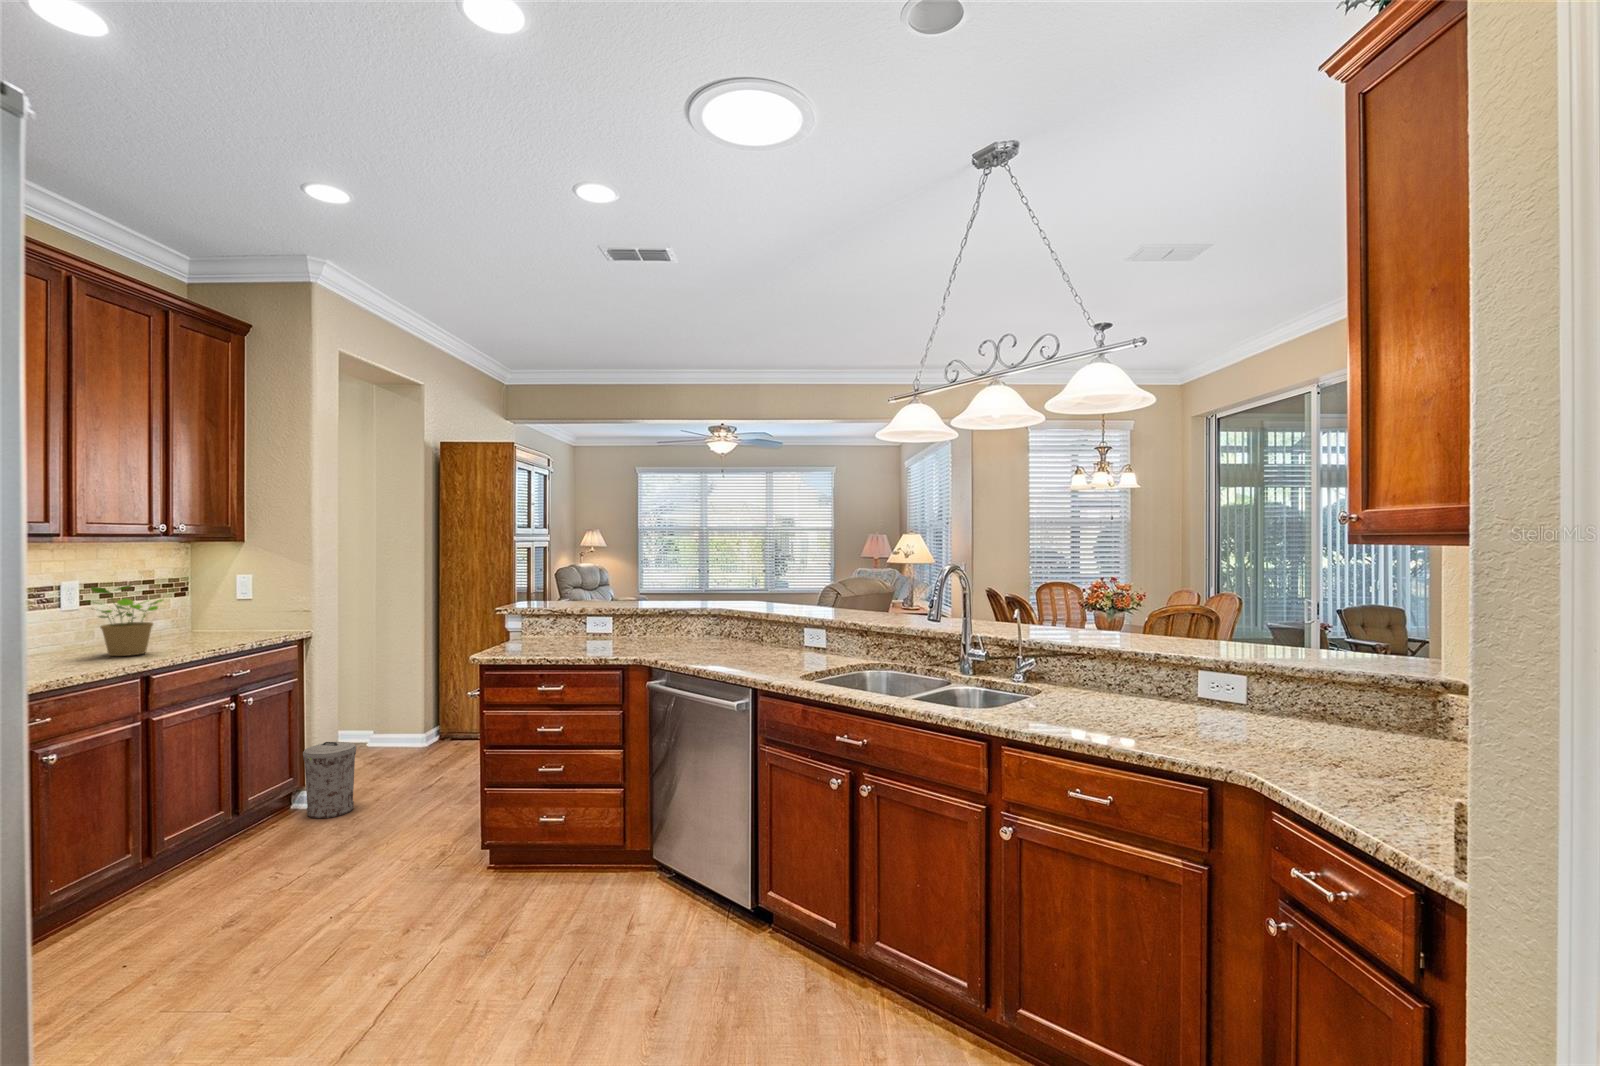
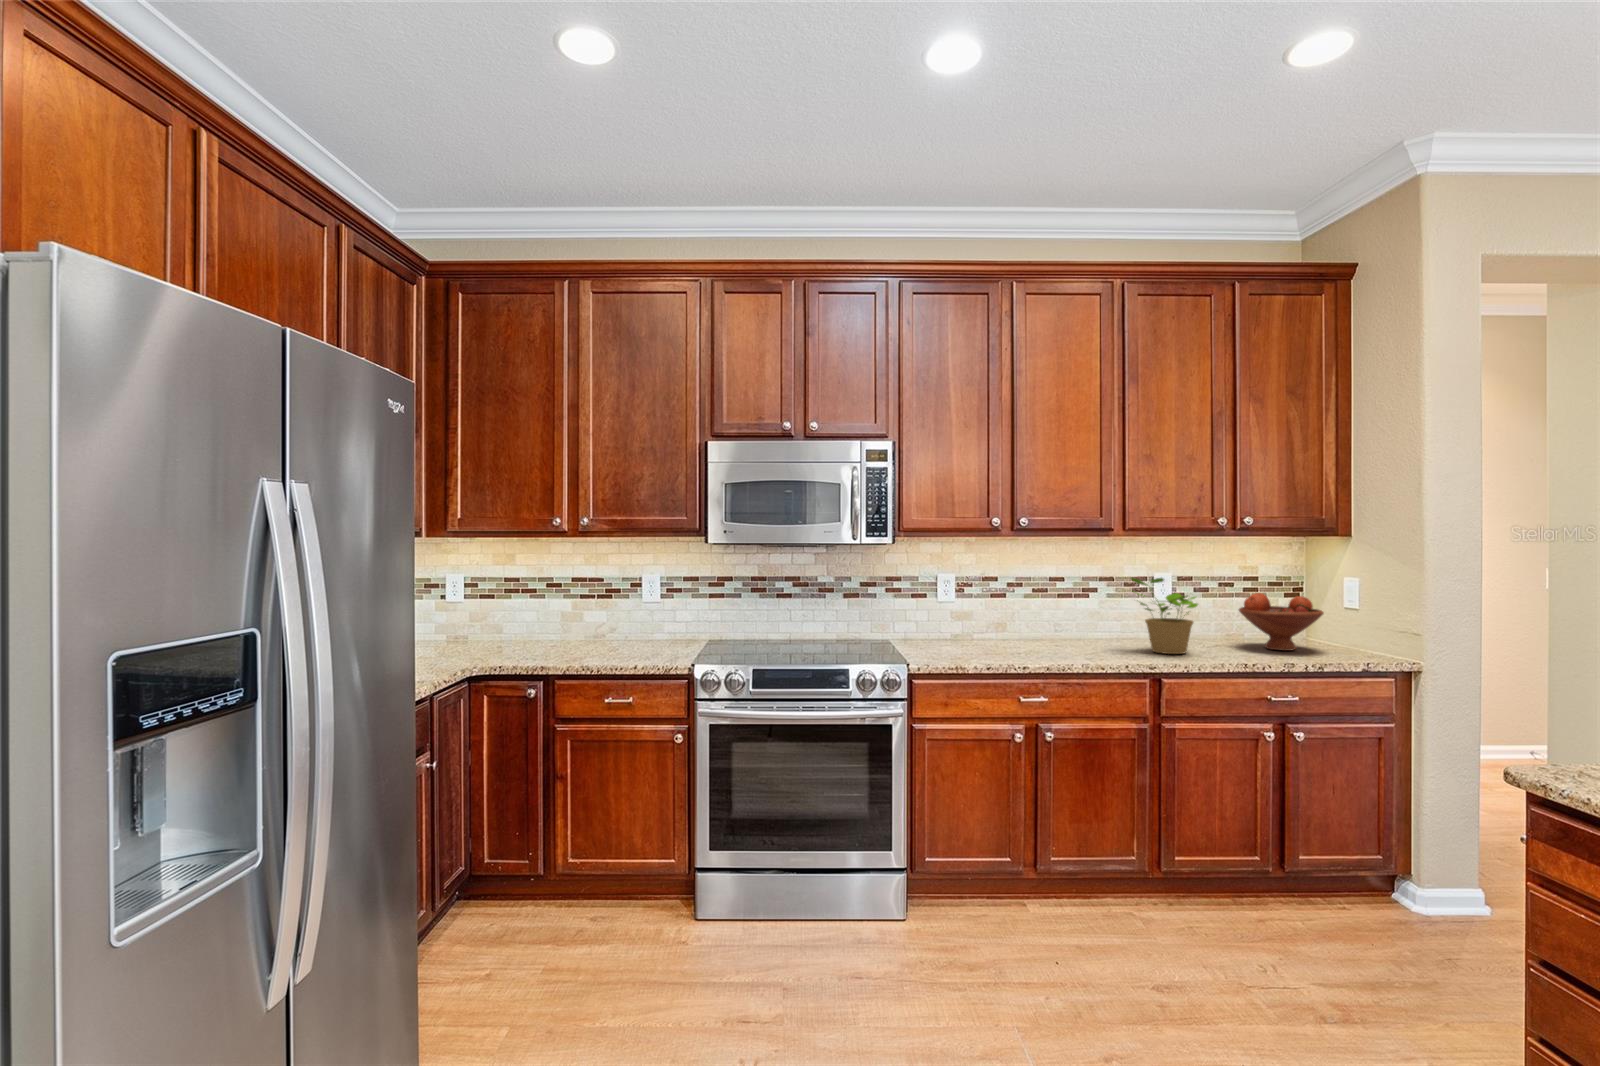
fruit bowl: none [165,593,242,640] -> present [1239,593,1324,651]
trash can: present [303,742,356,818] -> none [1389,822,1474,938]

